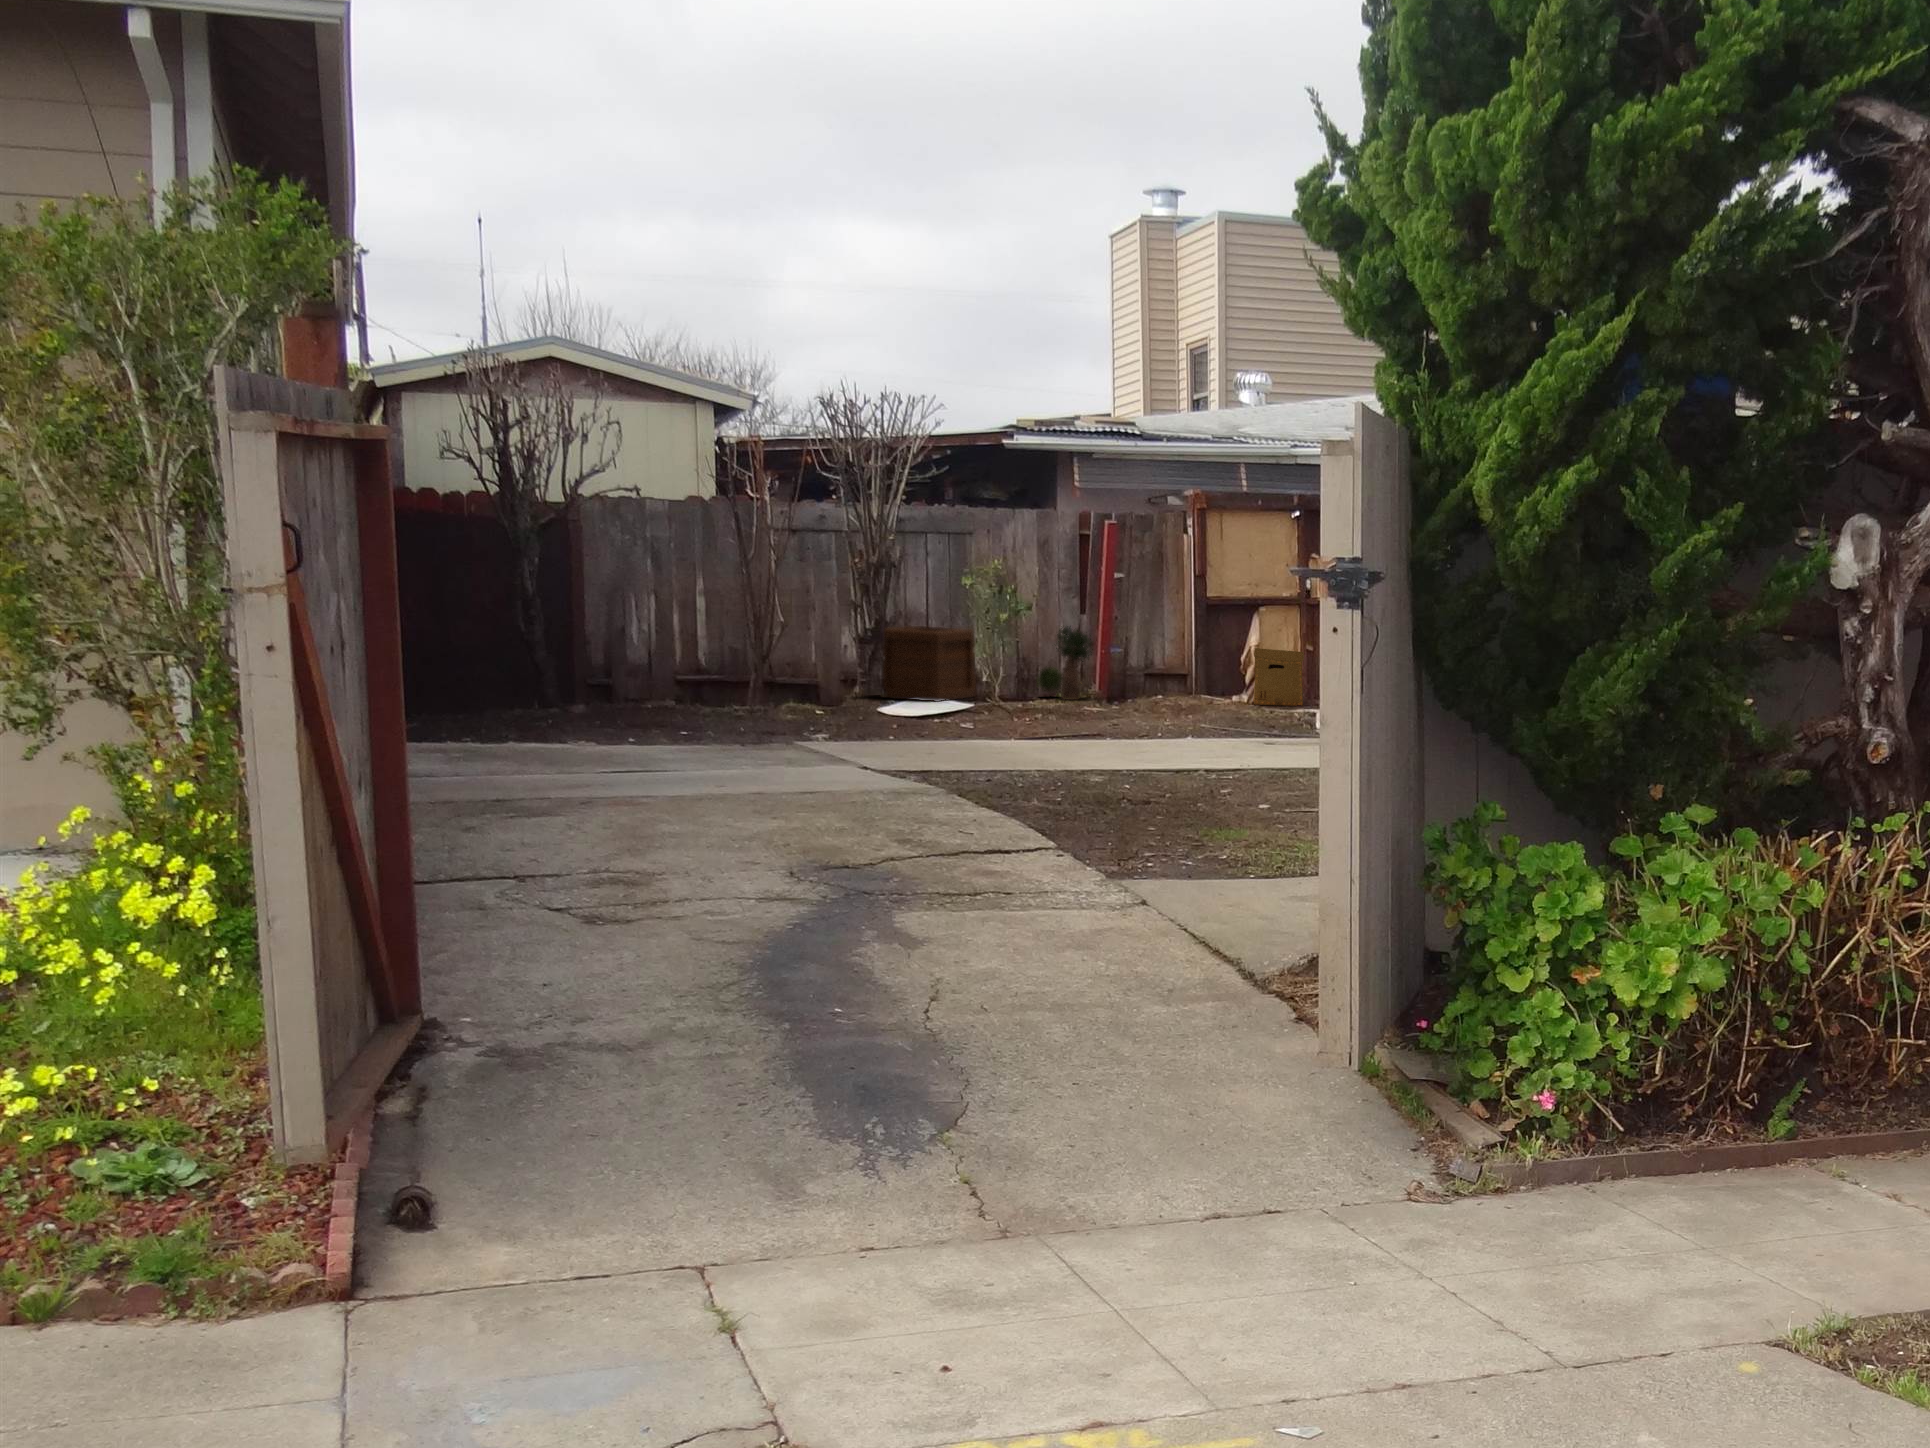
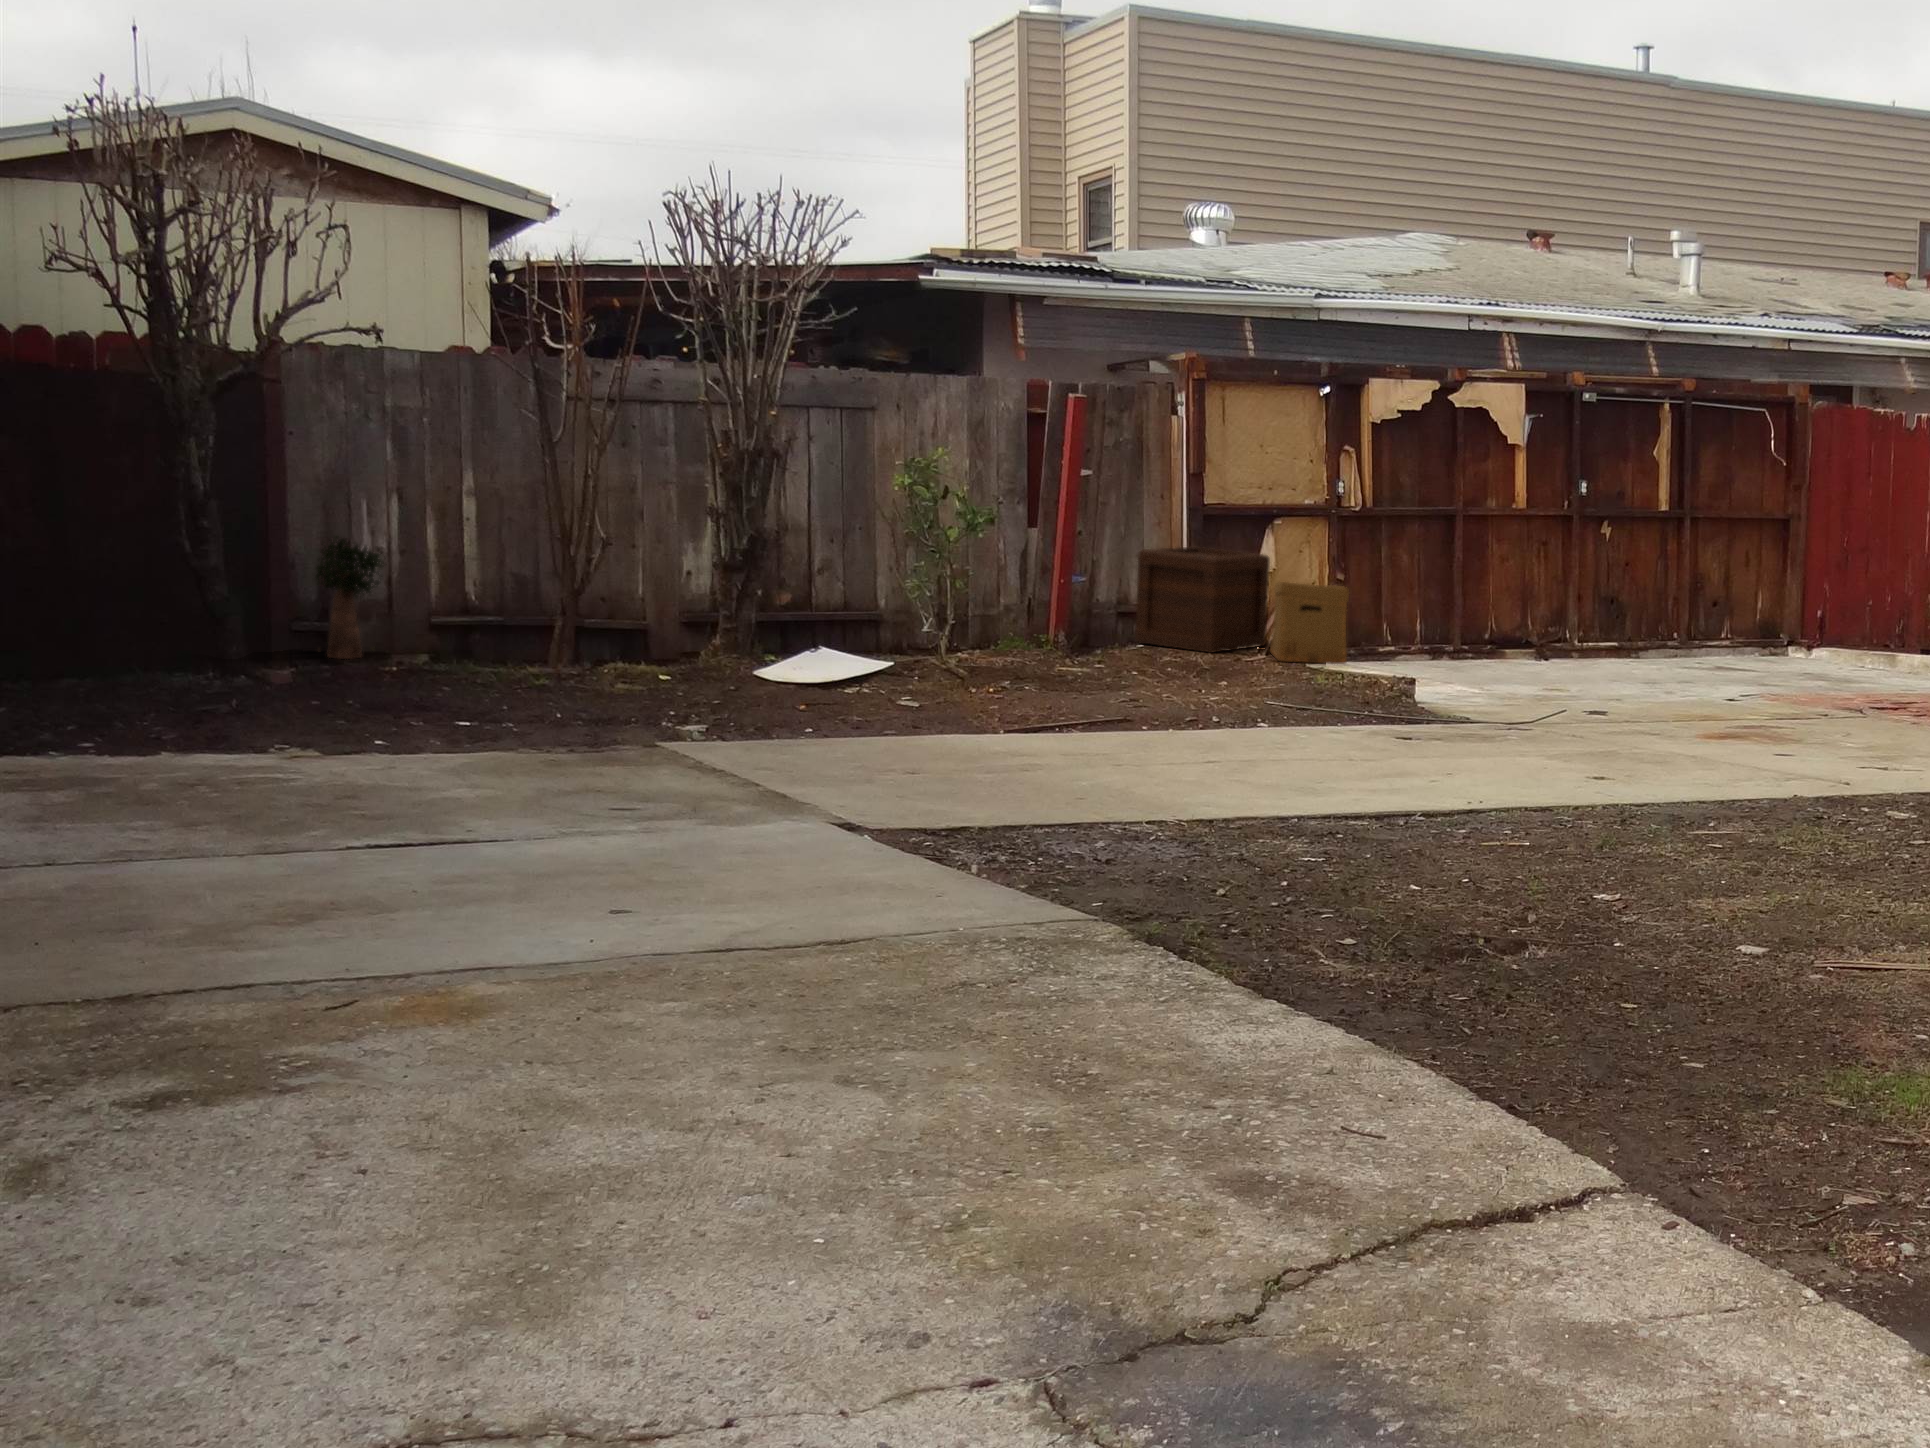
wooden crate: present [881,626,976,702] -> present [1135,547,1270,653]
potted plant: present [1037,626,1093,700] -> present [316,536,382,659]

